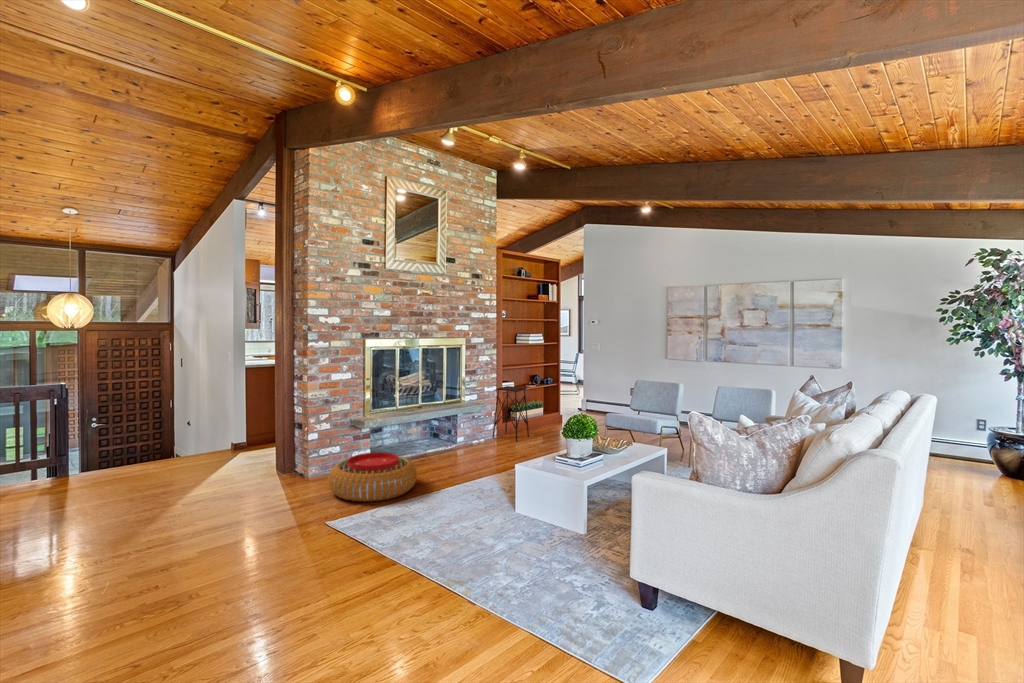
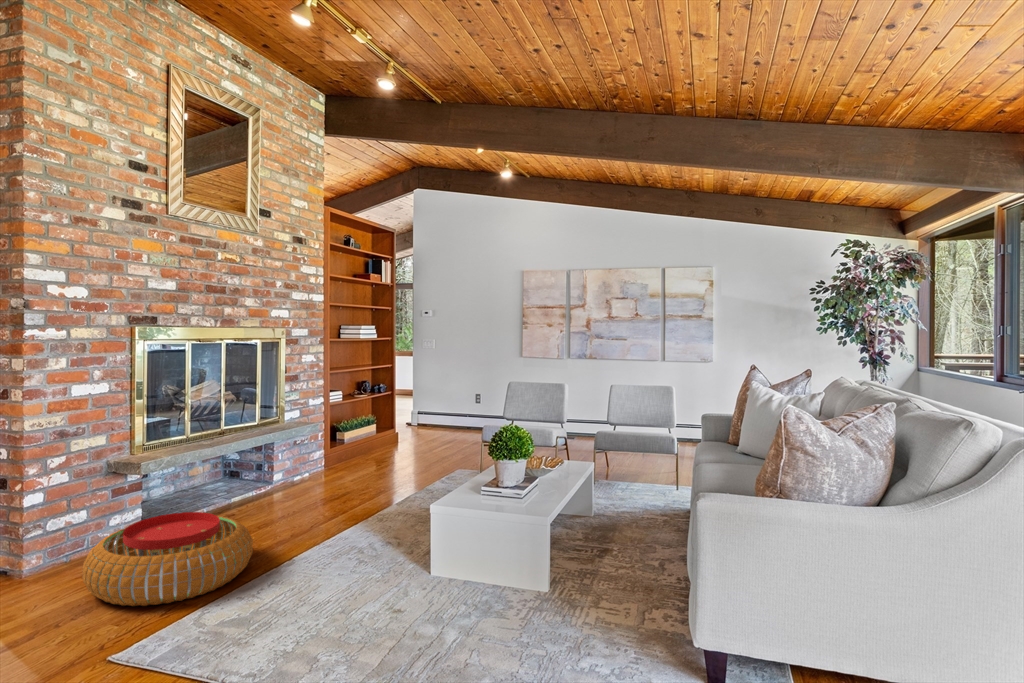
side table: present [492,386,529,442] -> none [323,397,374,473]

